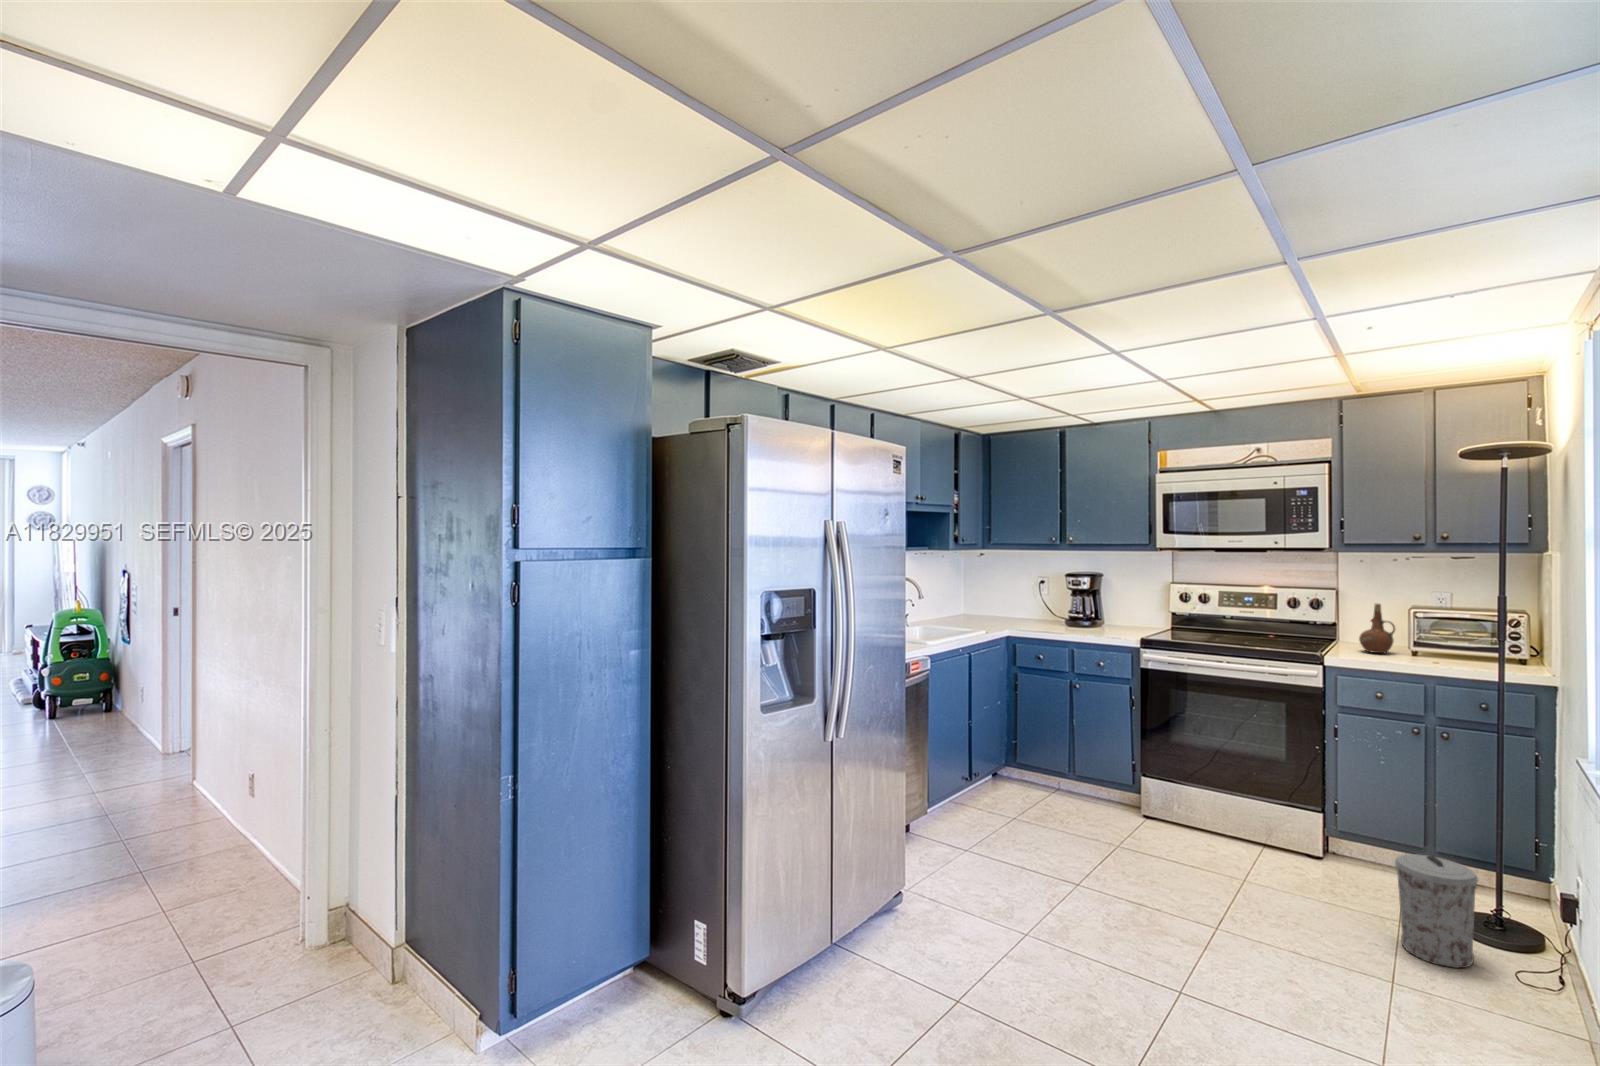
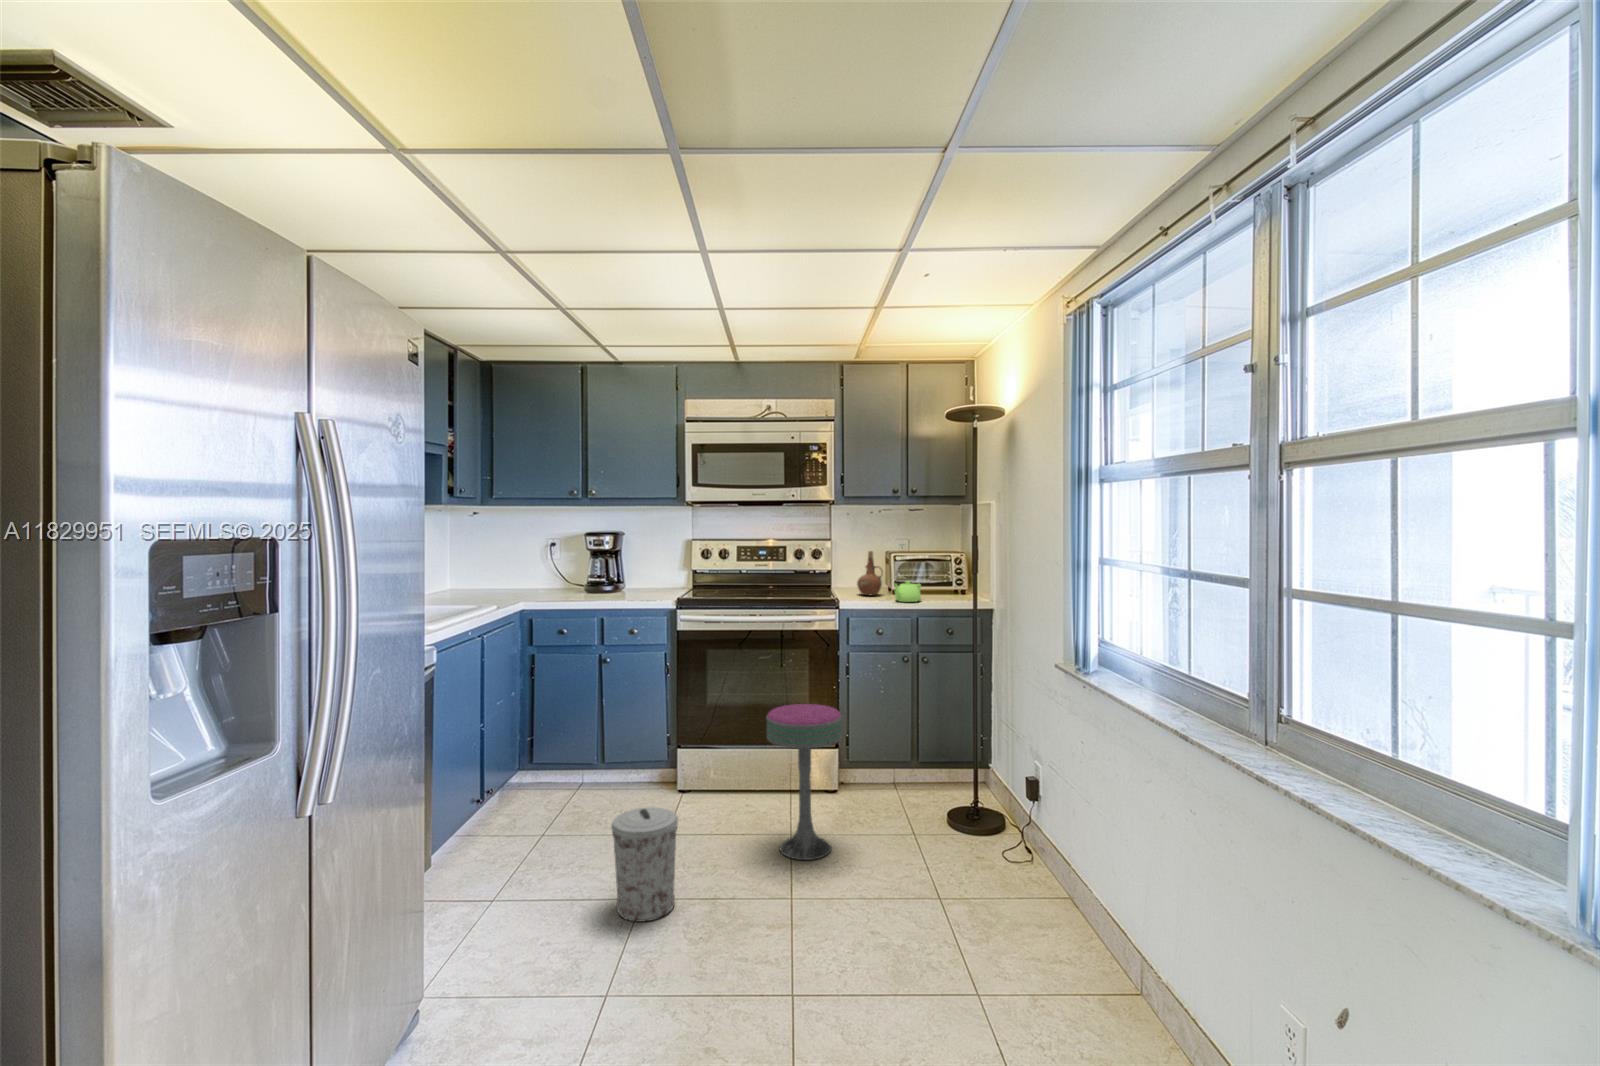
teapot: none [1400,641,1446,665] -> present [895,581,921,602]
bar stool: none [1208,752,1295,909] -> present [766,704,842,860]
trash can: present [1395,854,1478,968] -> present [611,807,678,922]

